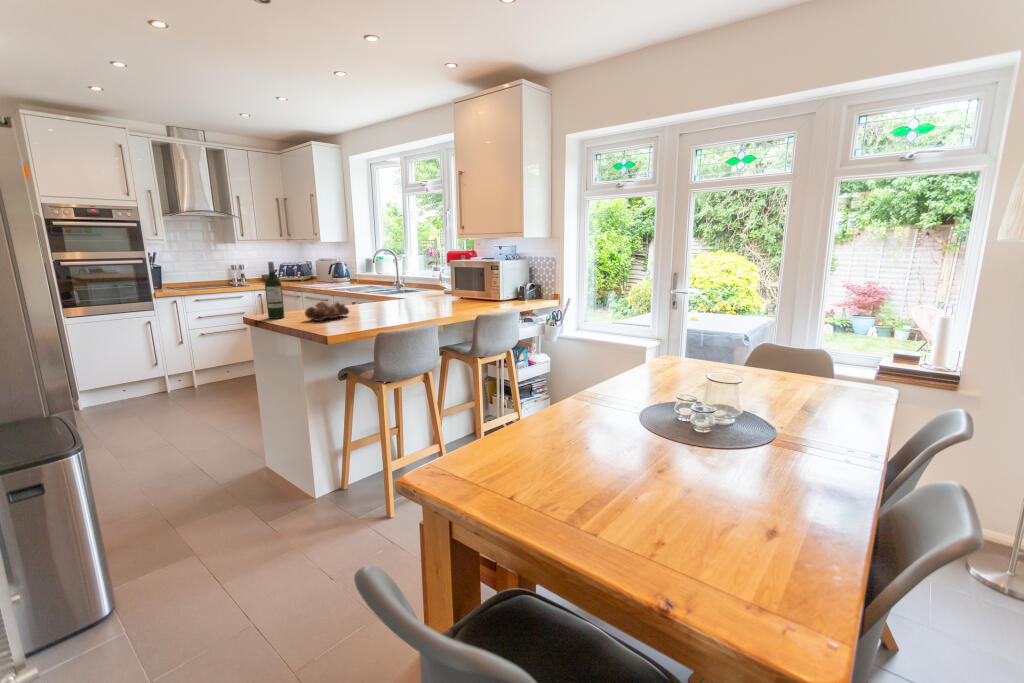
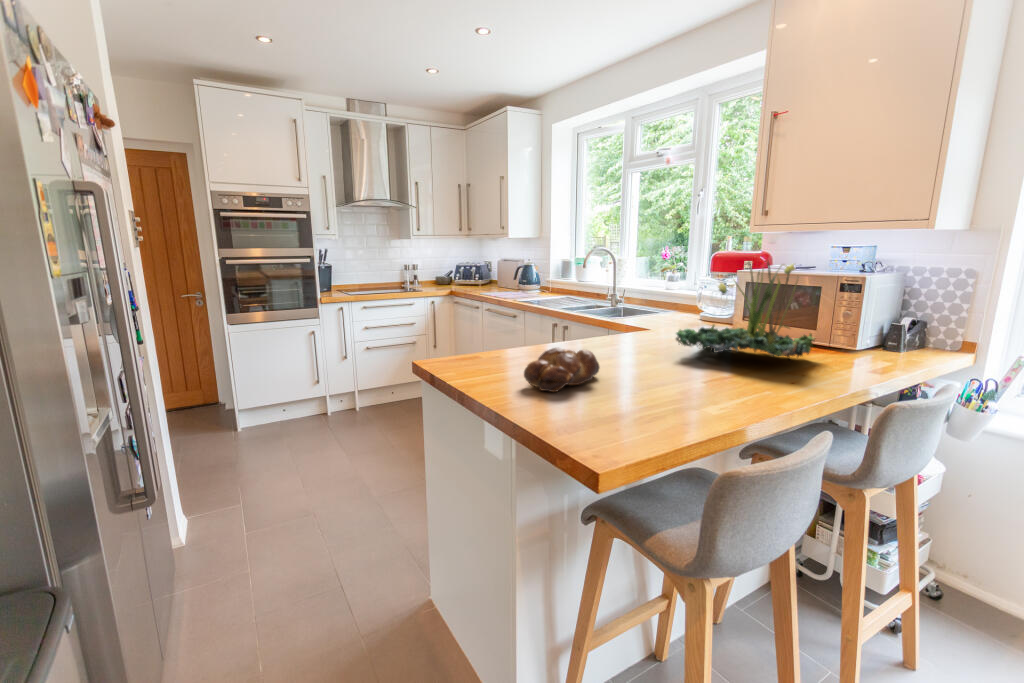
plant: none [398,255,474,306] -> present [676,261,815,359]
wine bottle: present [265,262,284,319] -> none [454,268,482,374]

